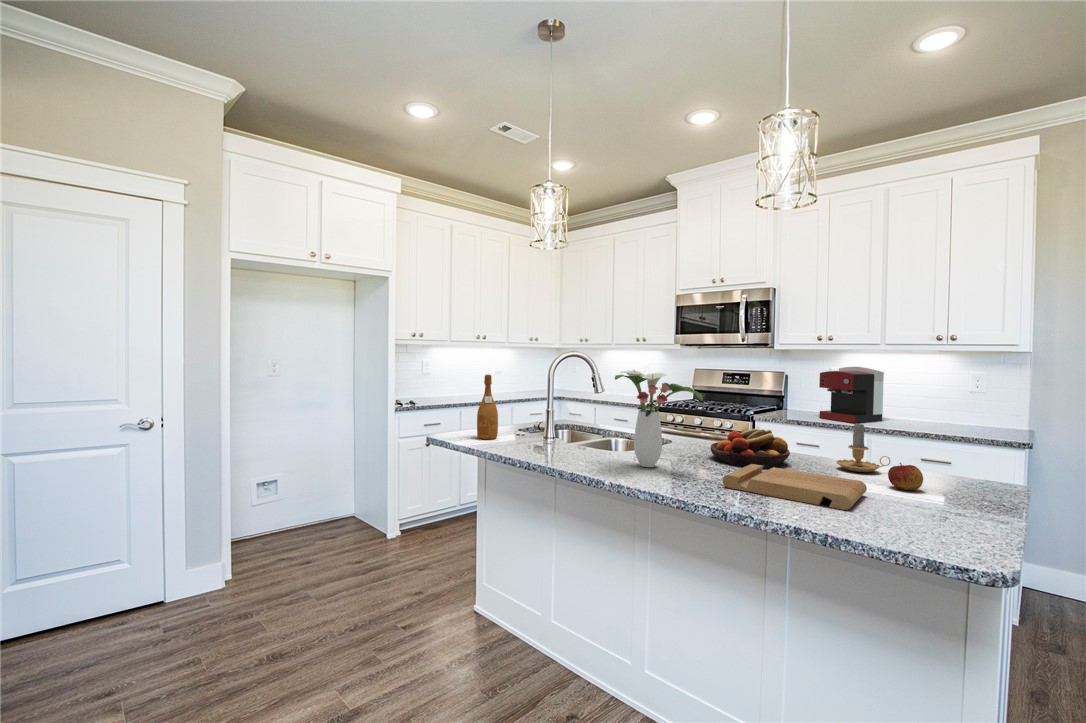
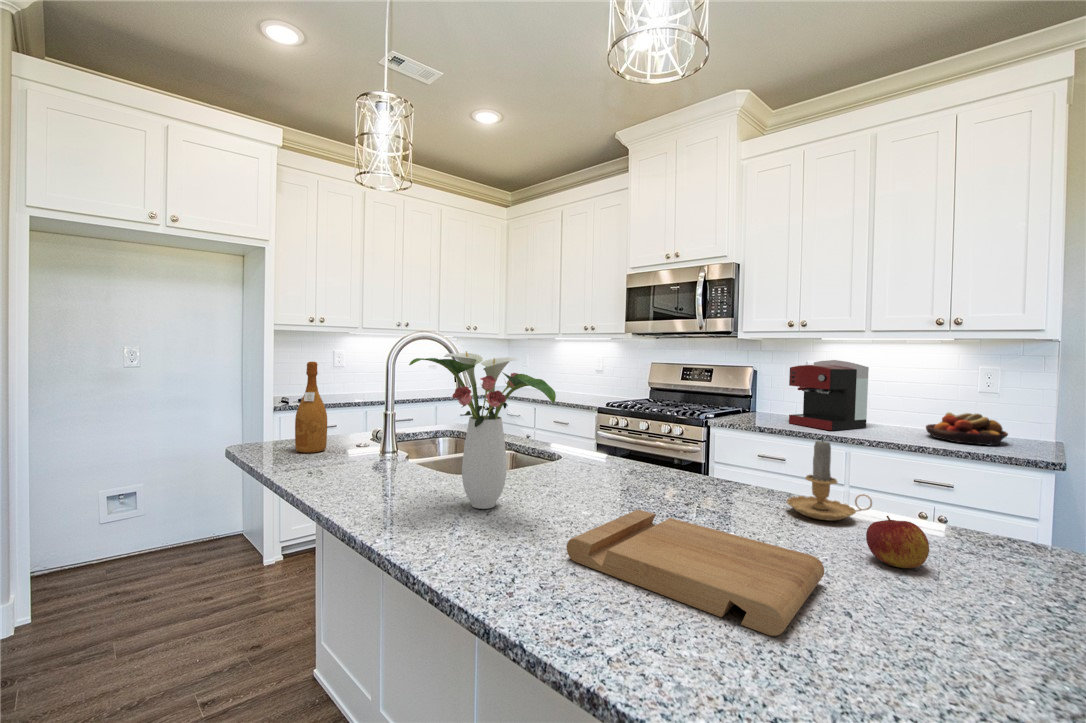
fruit bowl: present [710,427,790,468] -> present [926,412,1008,446]

